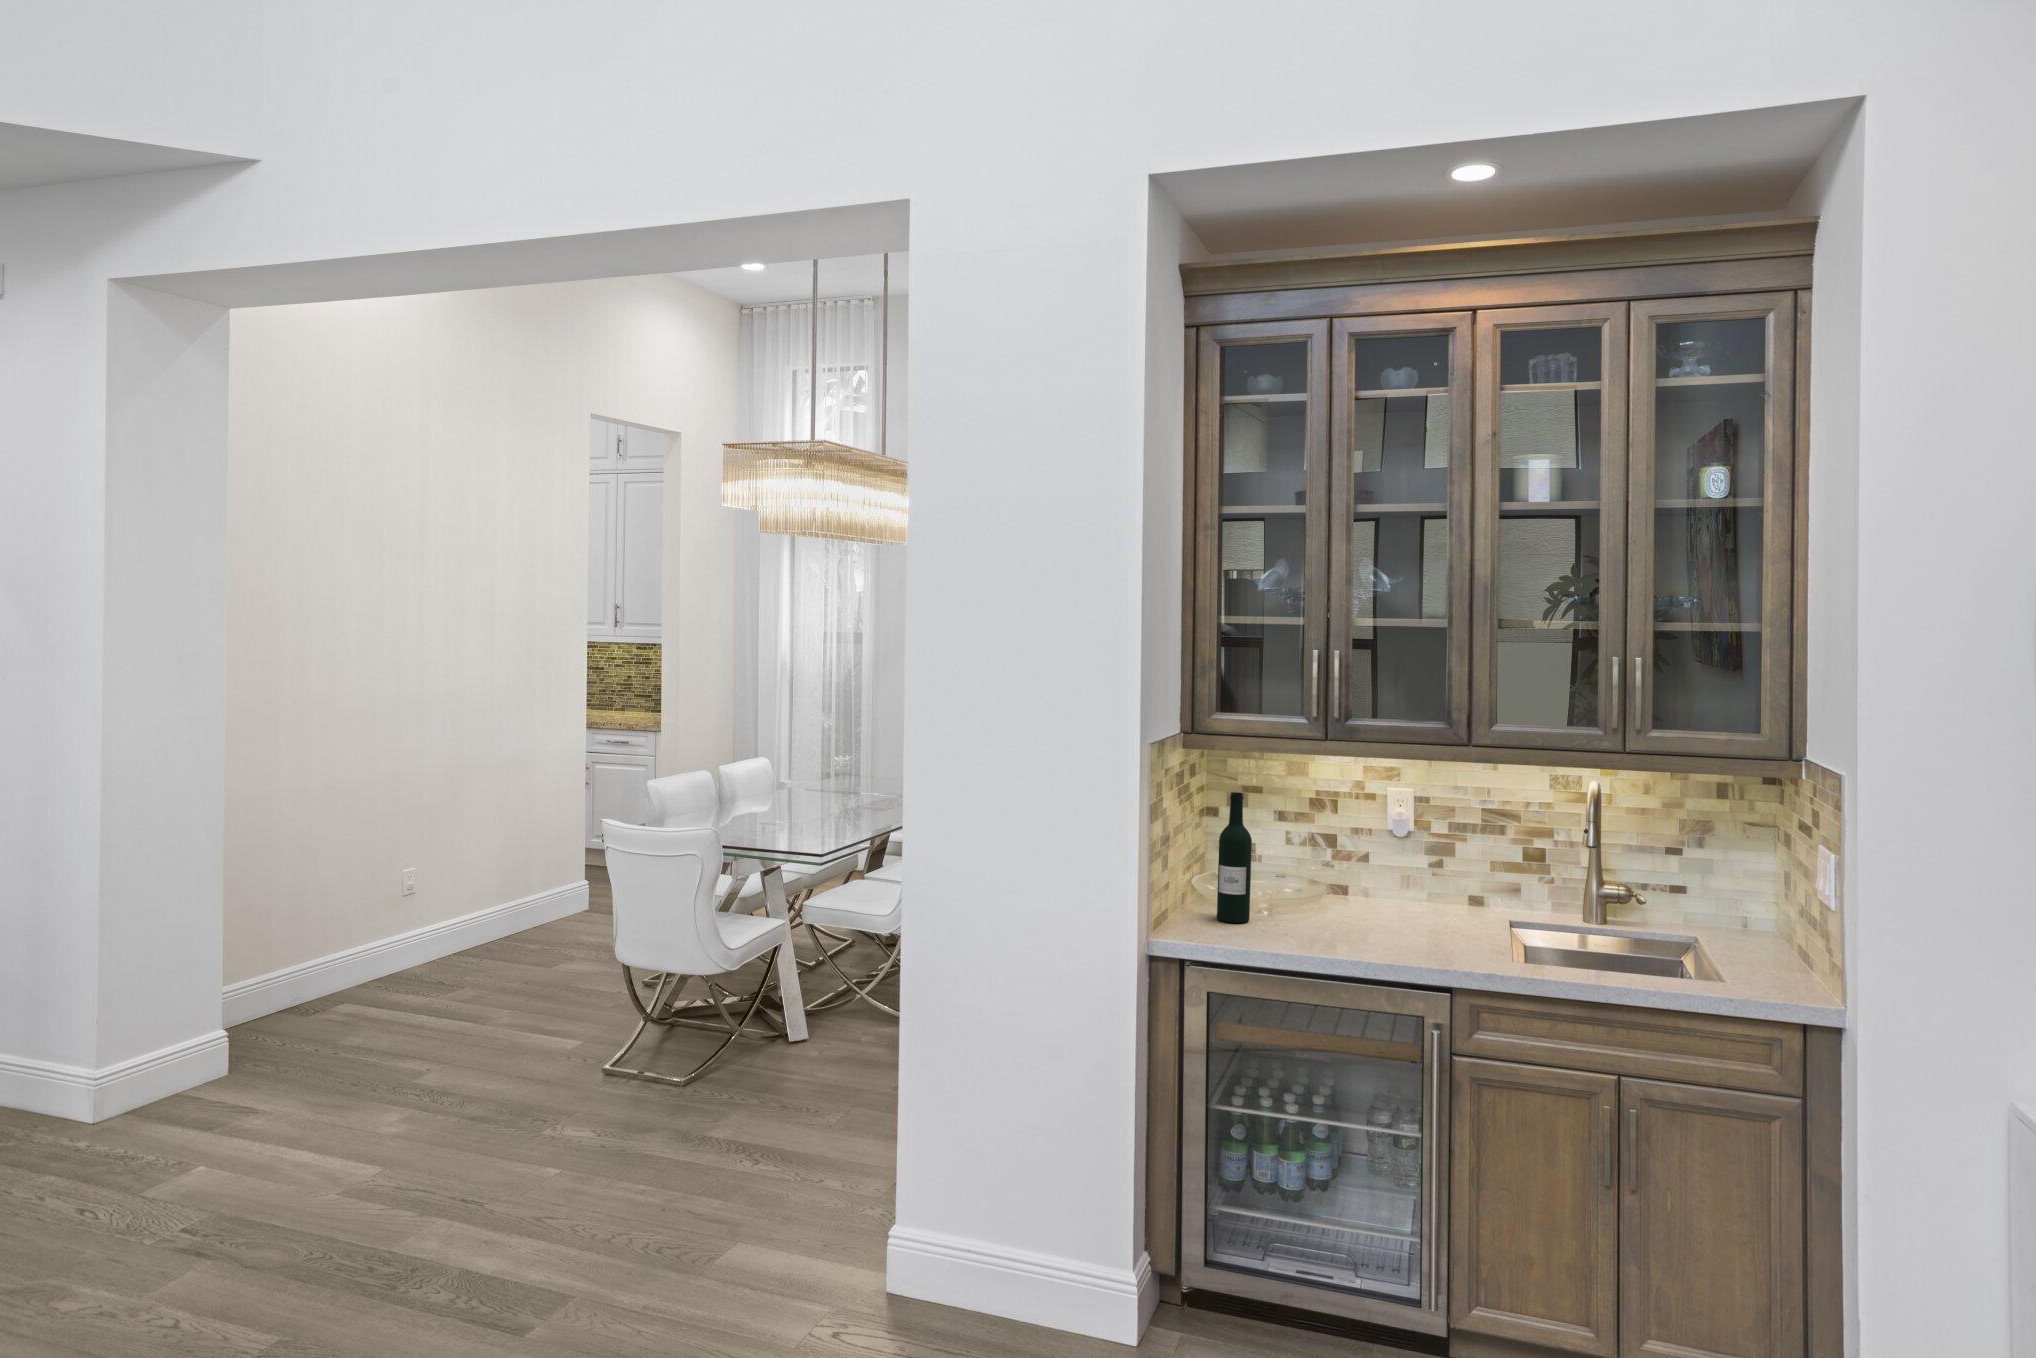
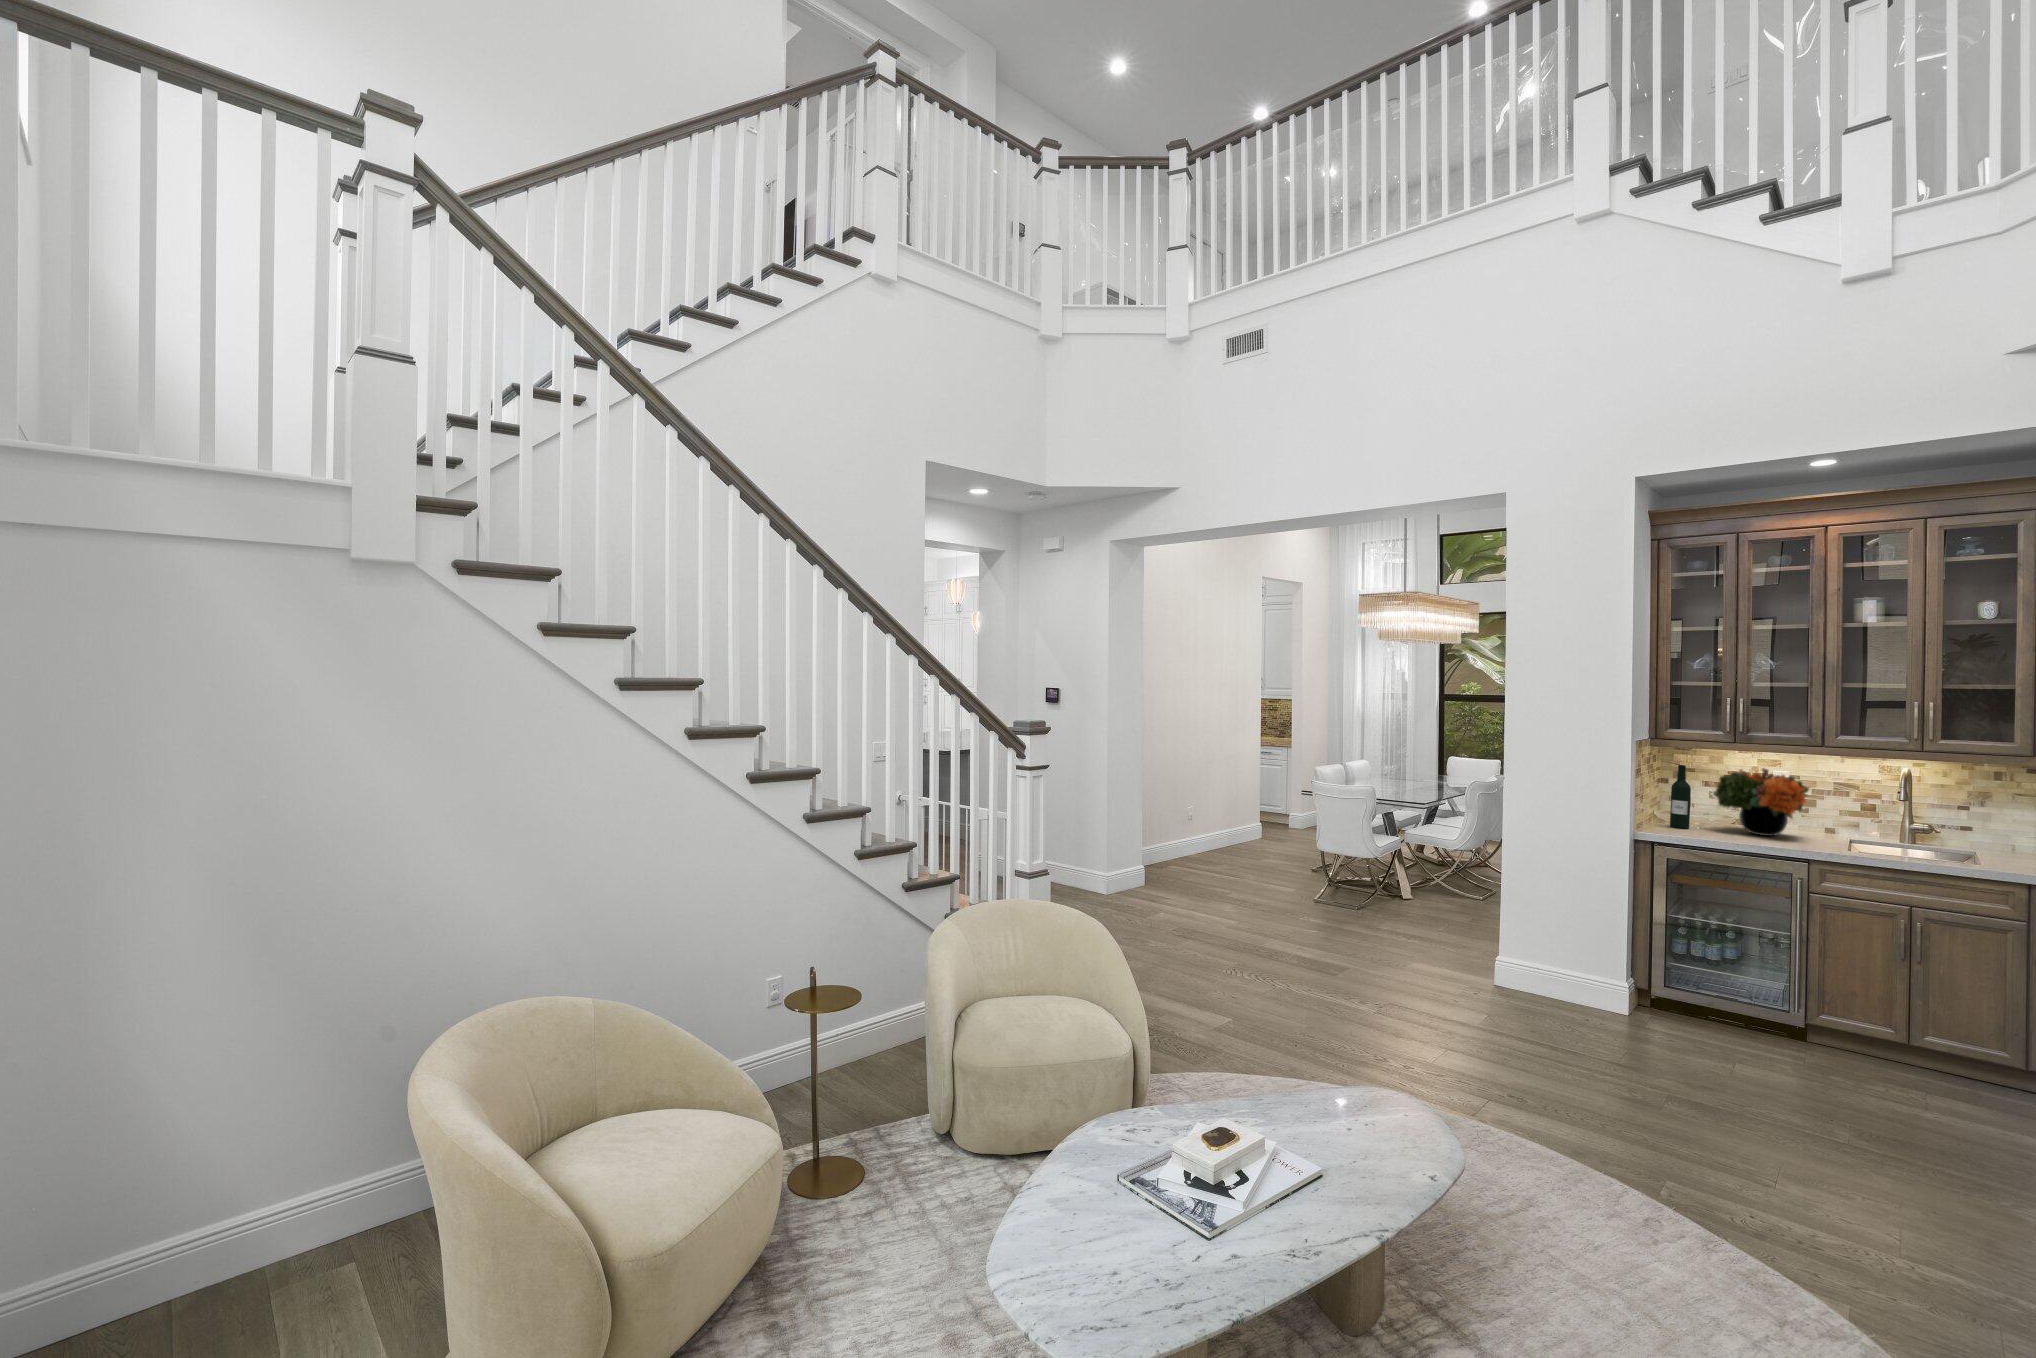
flower arrangement: none [1287,791,1445,928] -> present [1713,768,1809,836]

